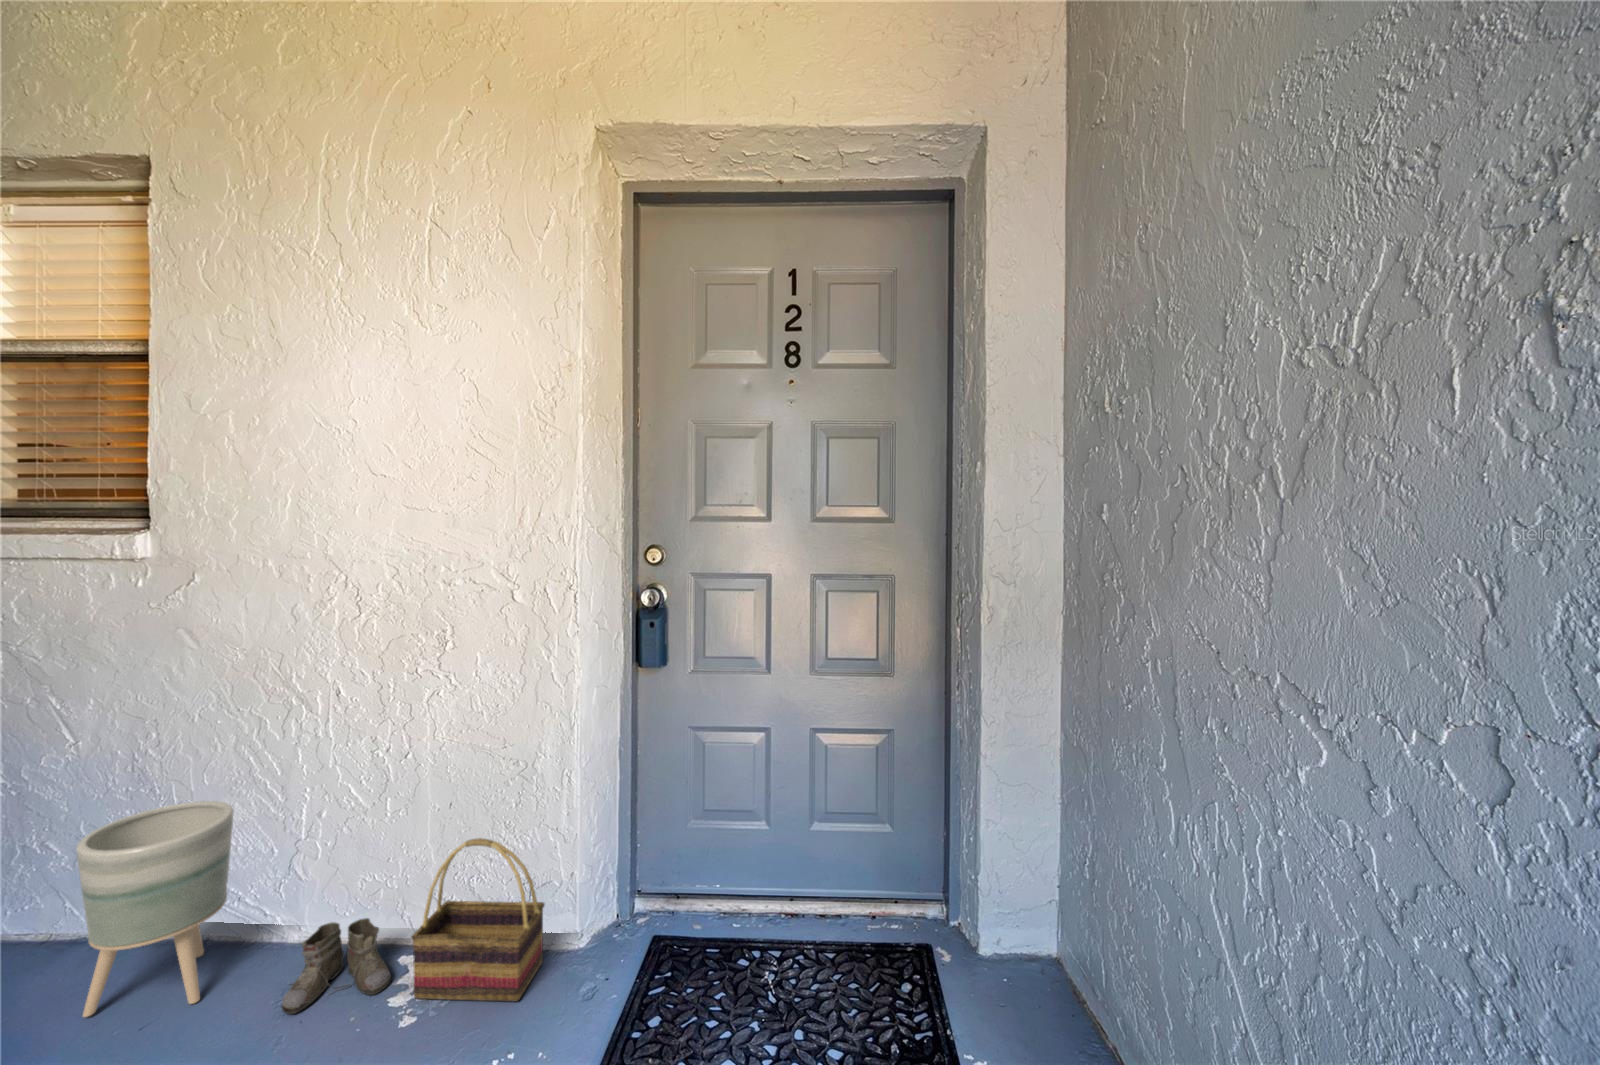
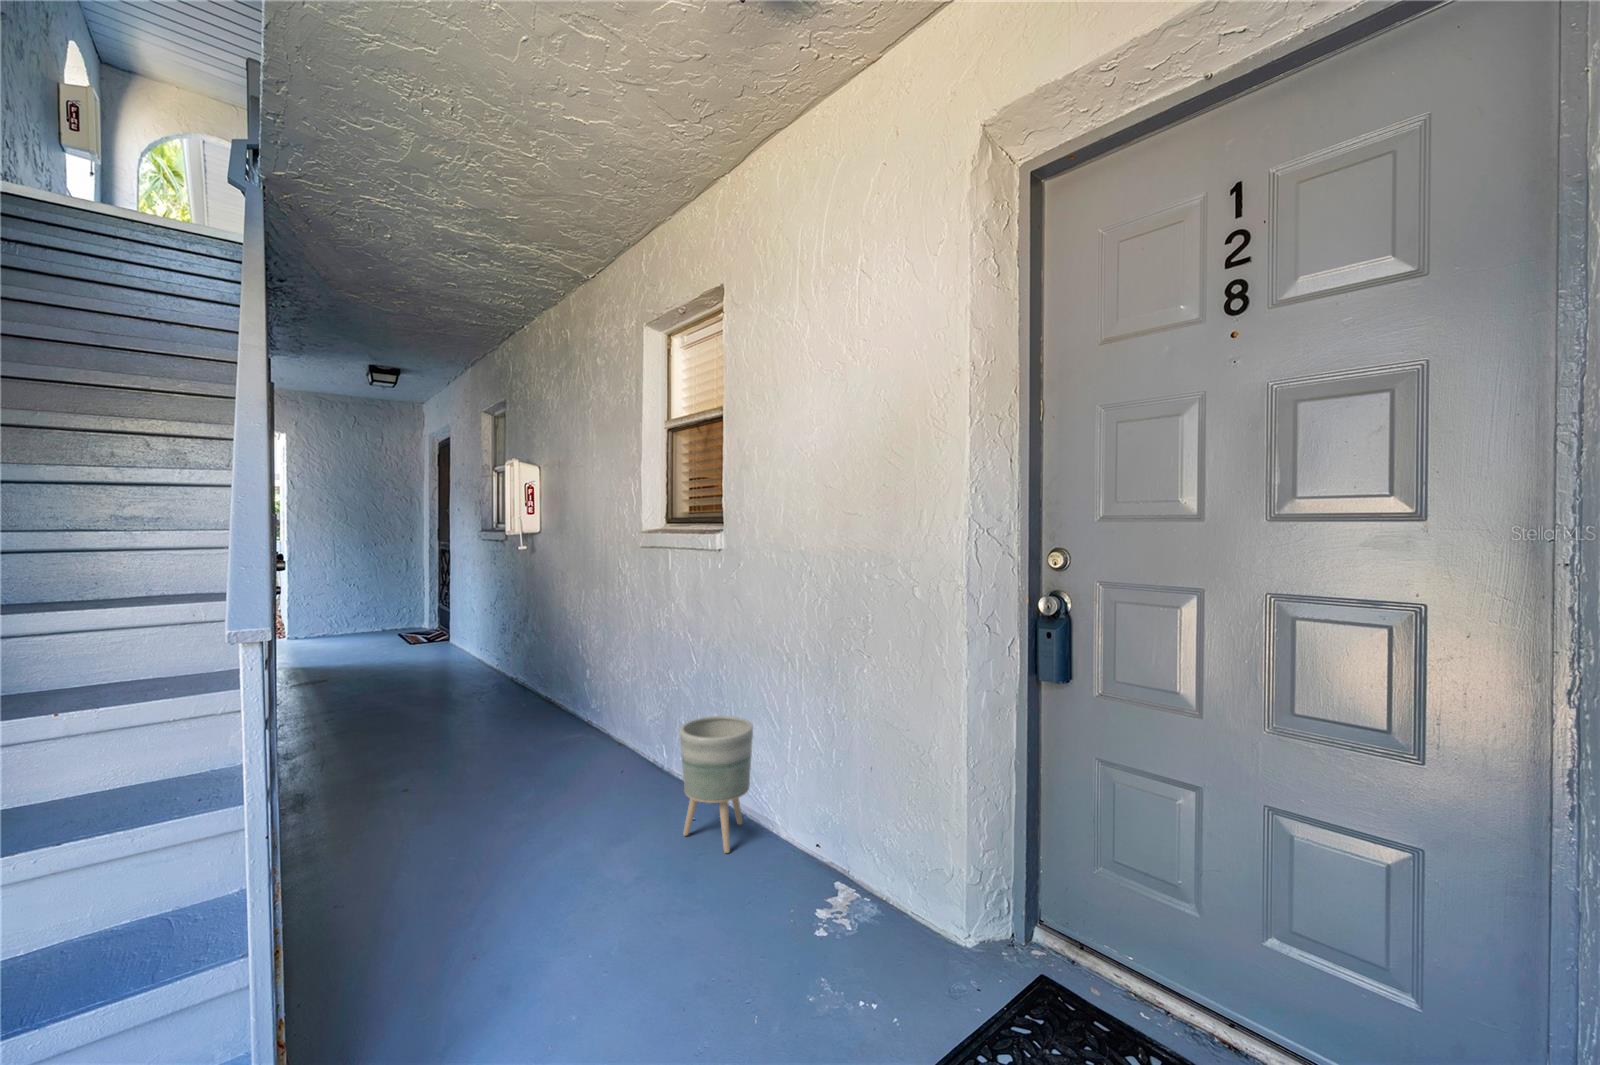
basket: present [411,838,544,1001] -> none [830,802,933,964]
boots: present [281,918,391,1014] -> none [761,832,837,901]

